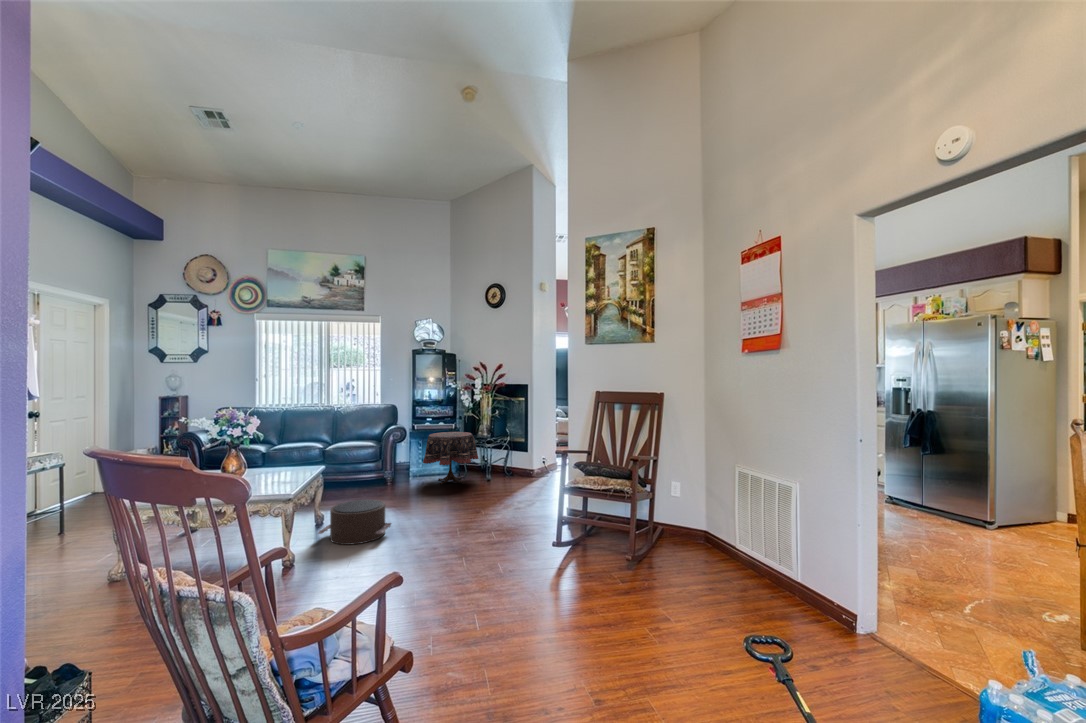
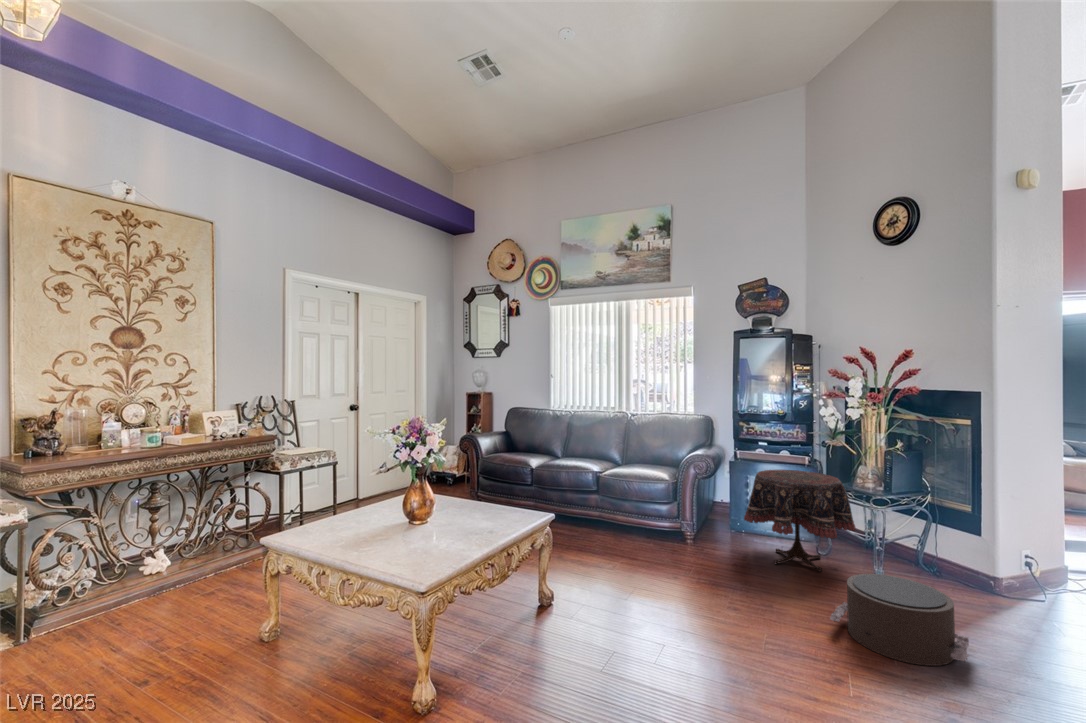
pouf: present [318,500,391,545] -> present [830,574,969,666]

